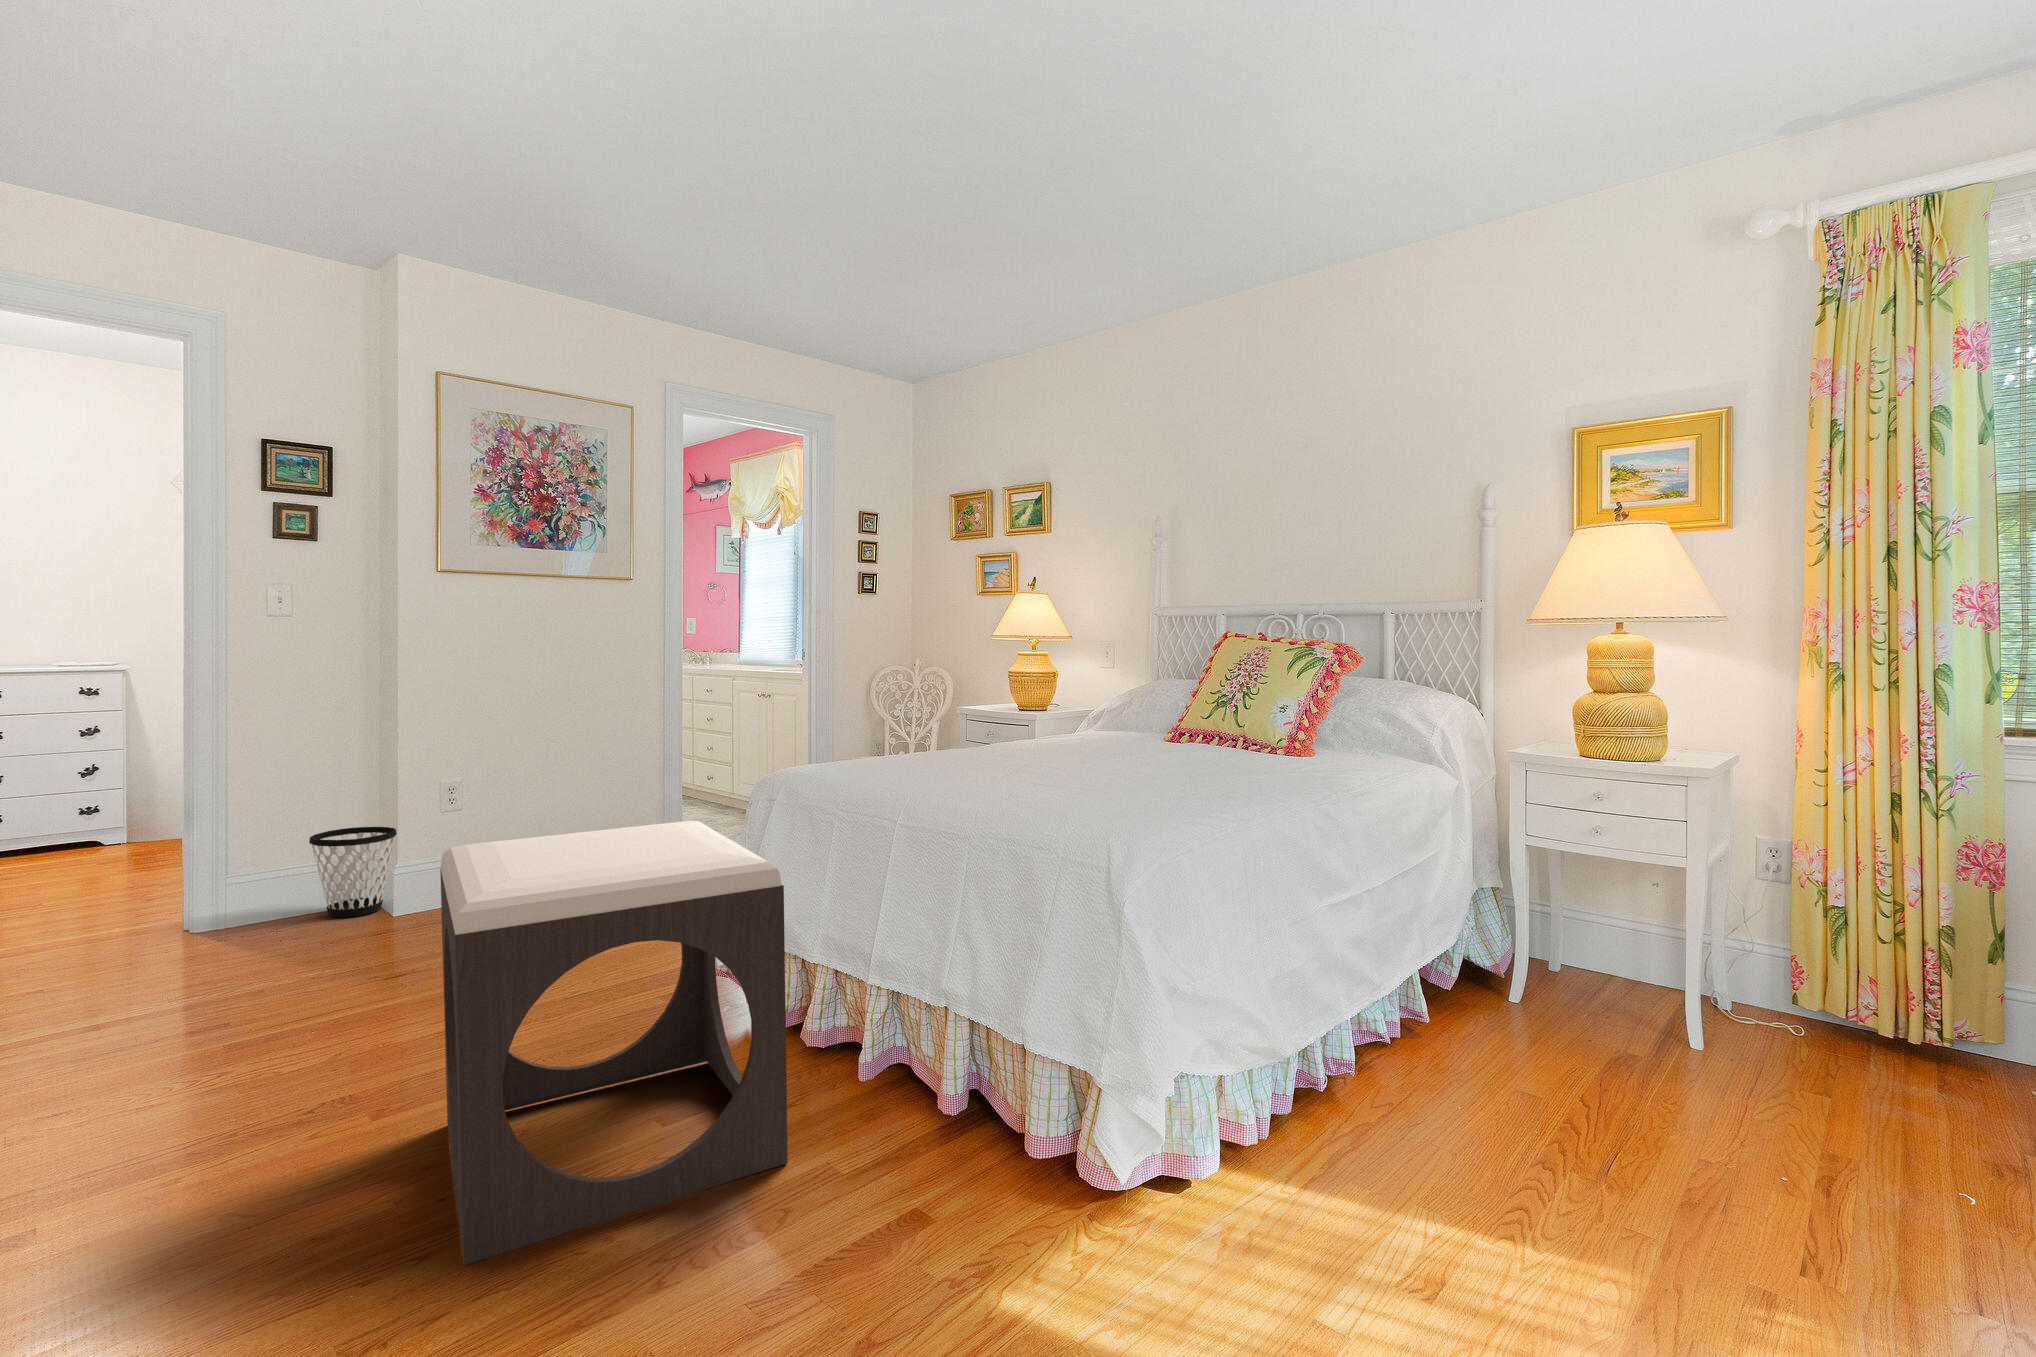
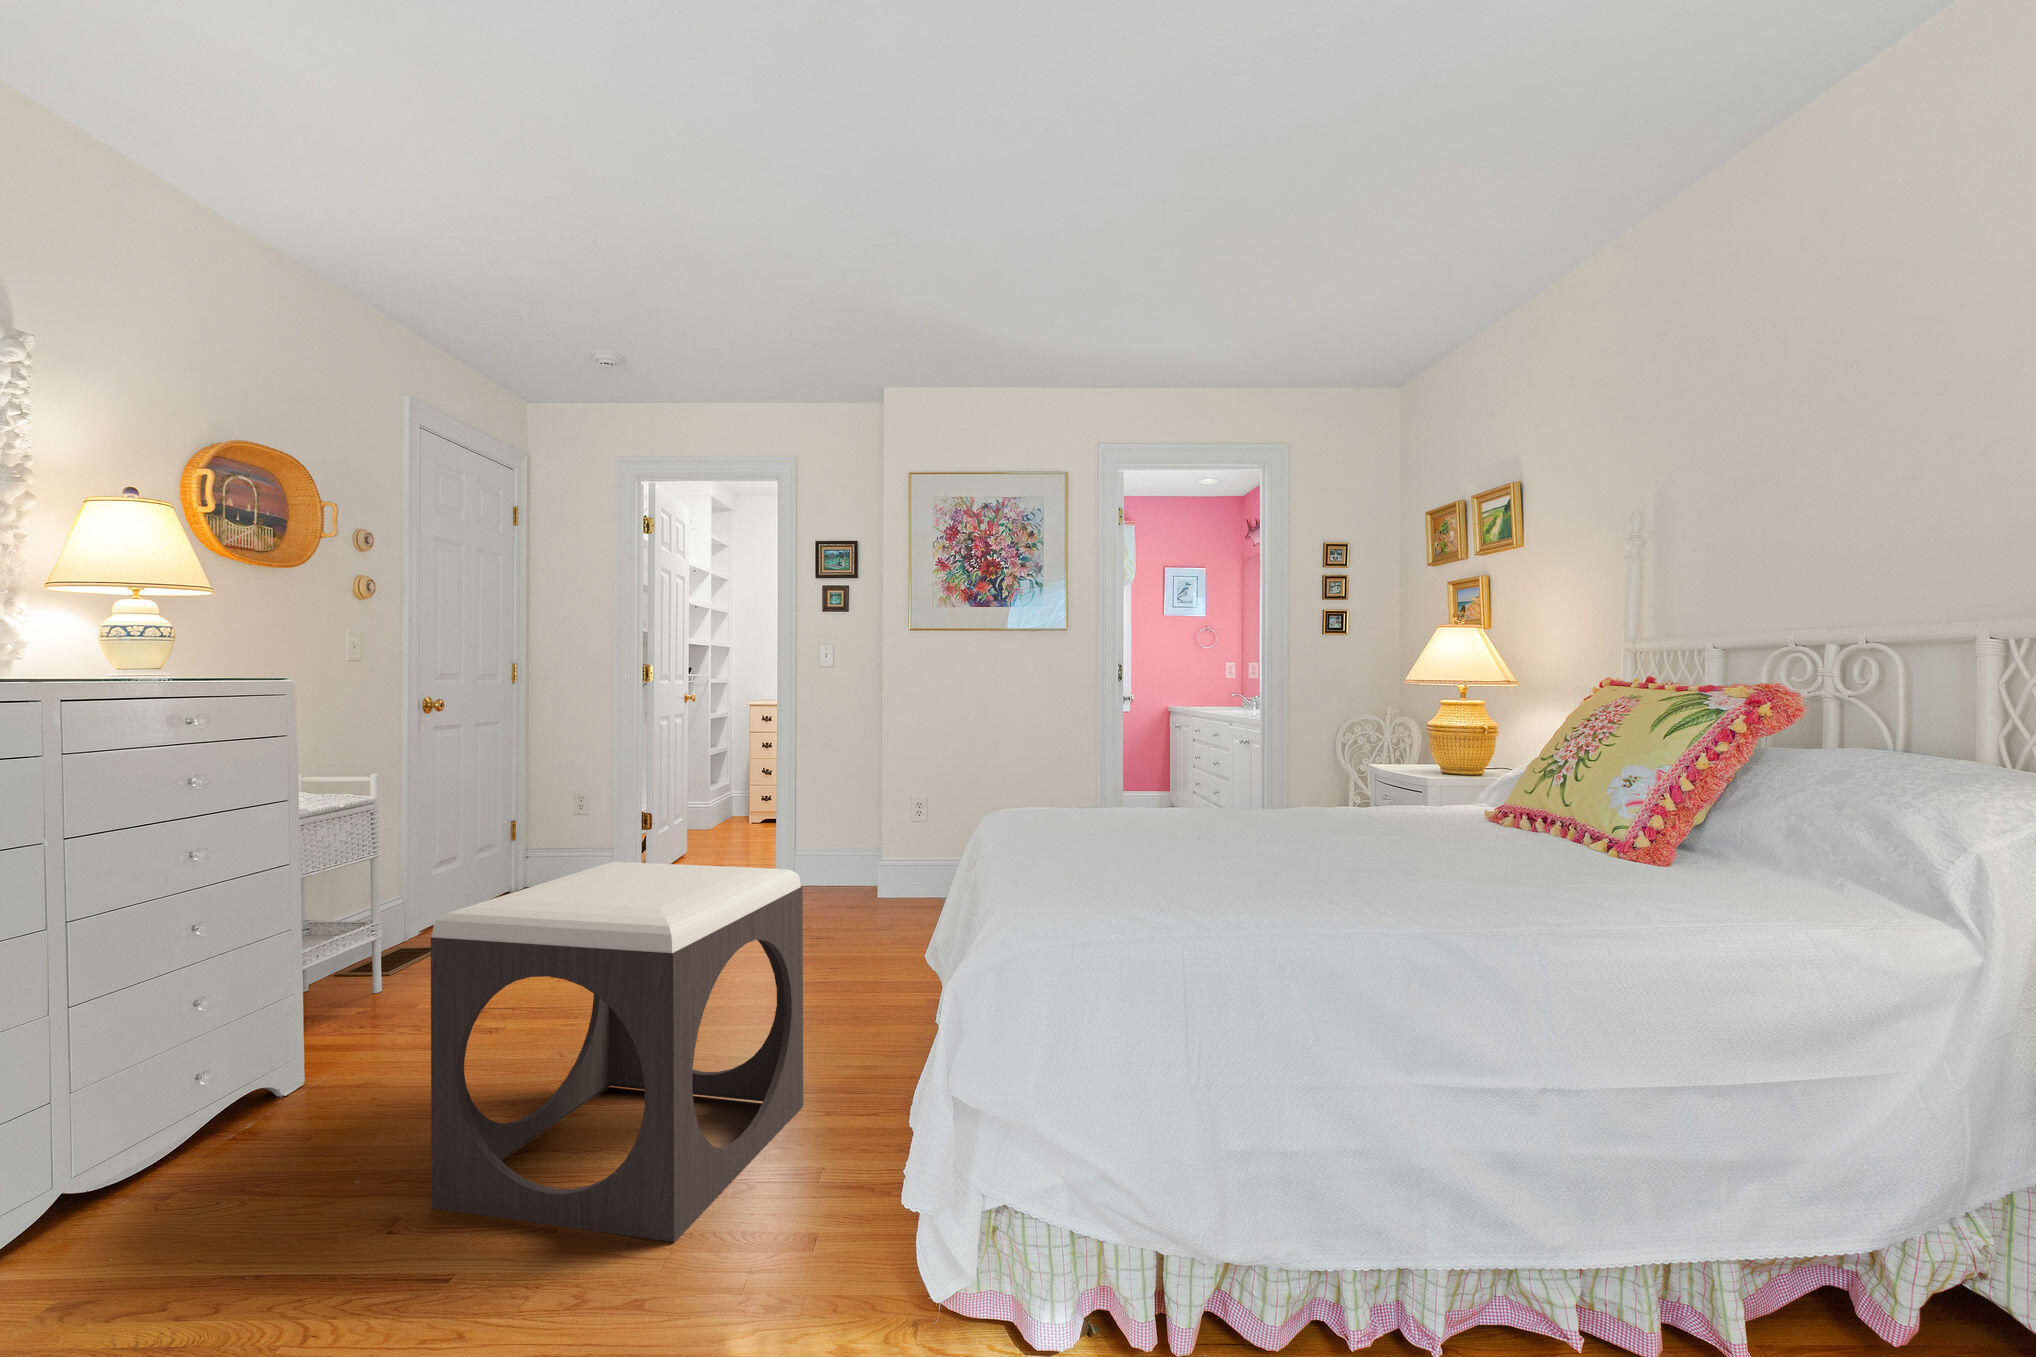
wastebasket: present [309,827,397,917] -> none [820,829,875,898]

